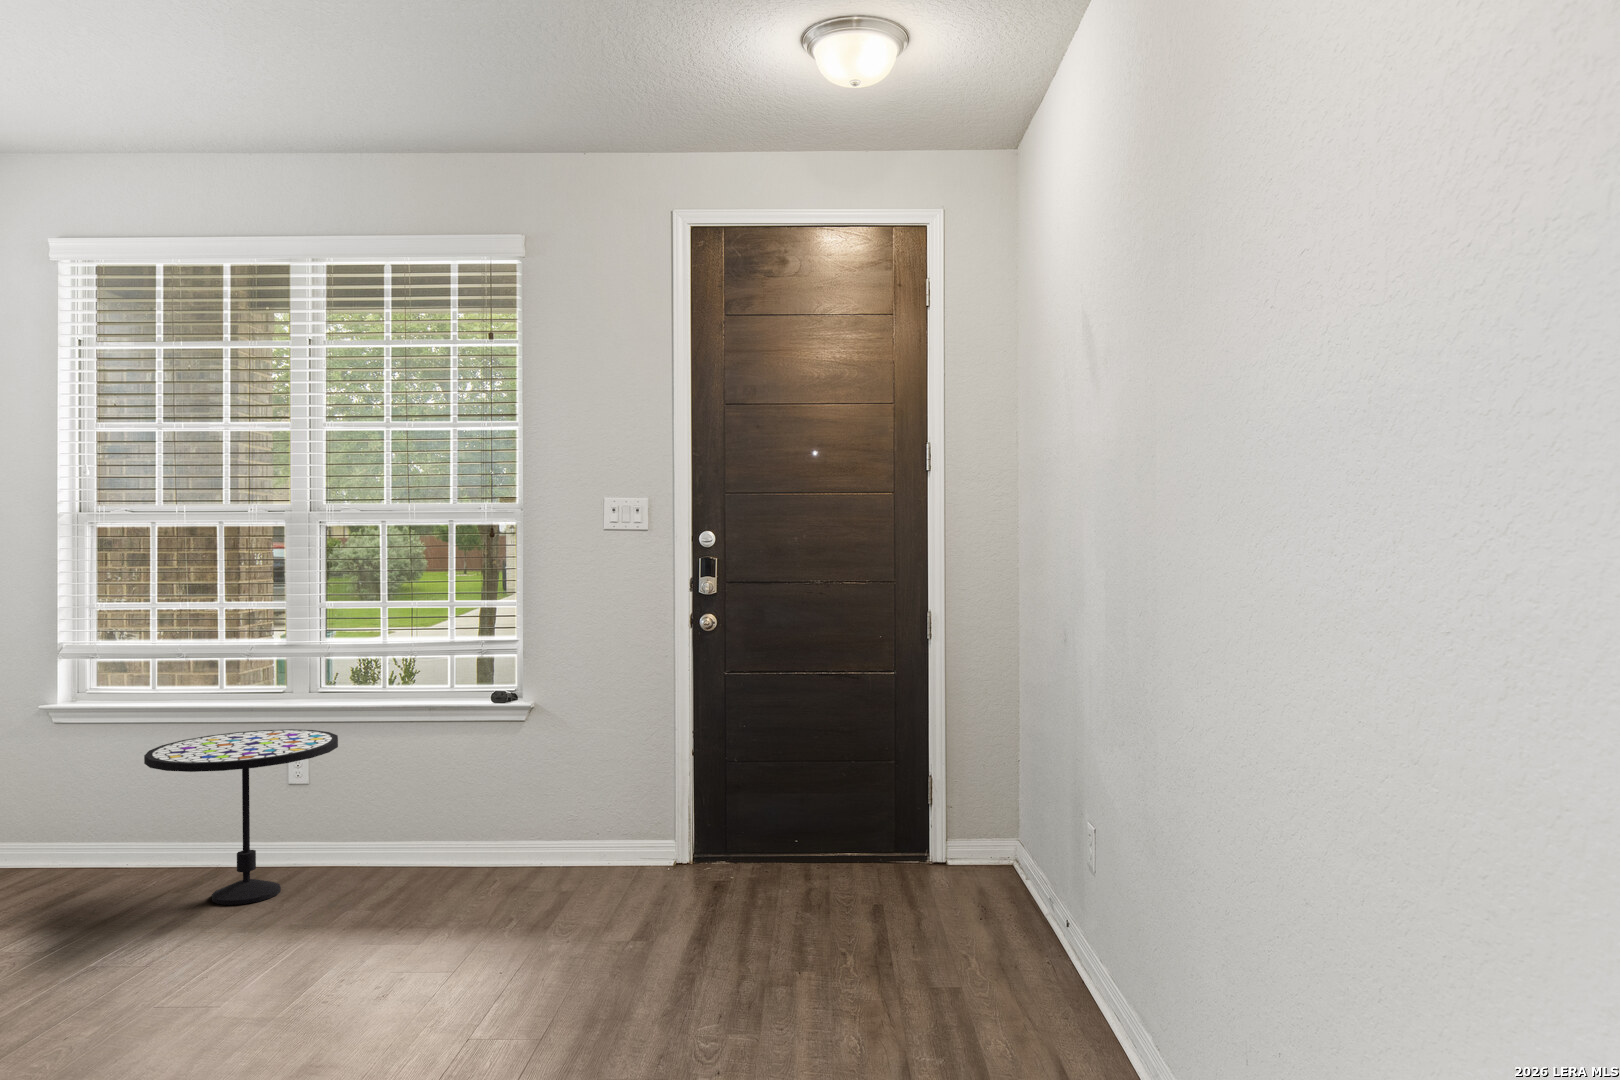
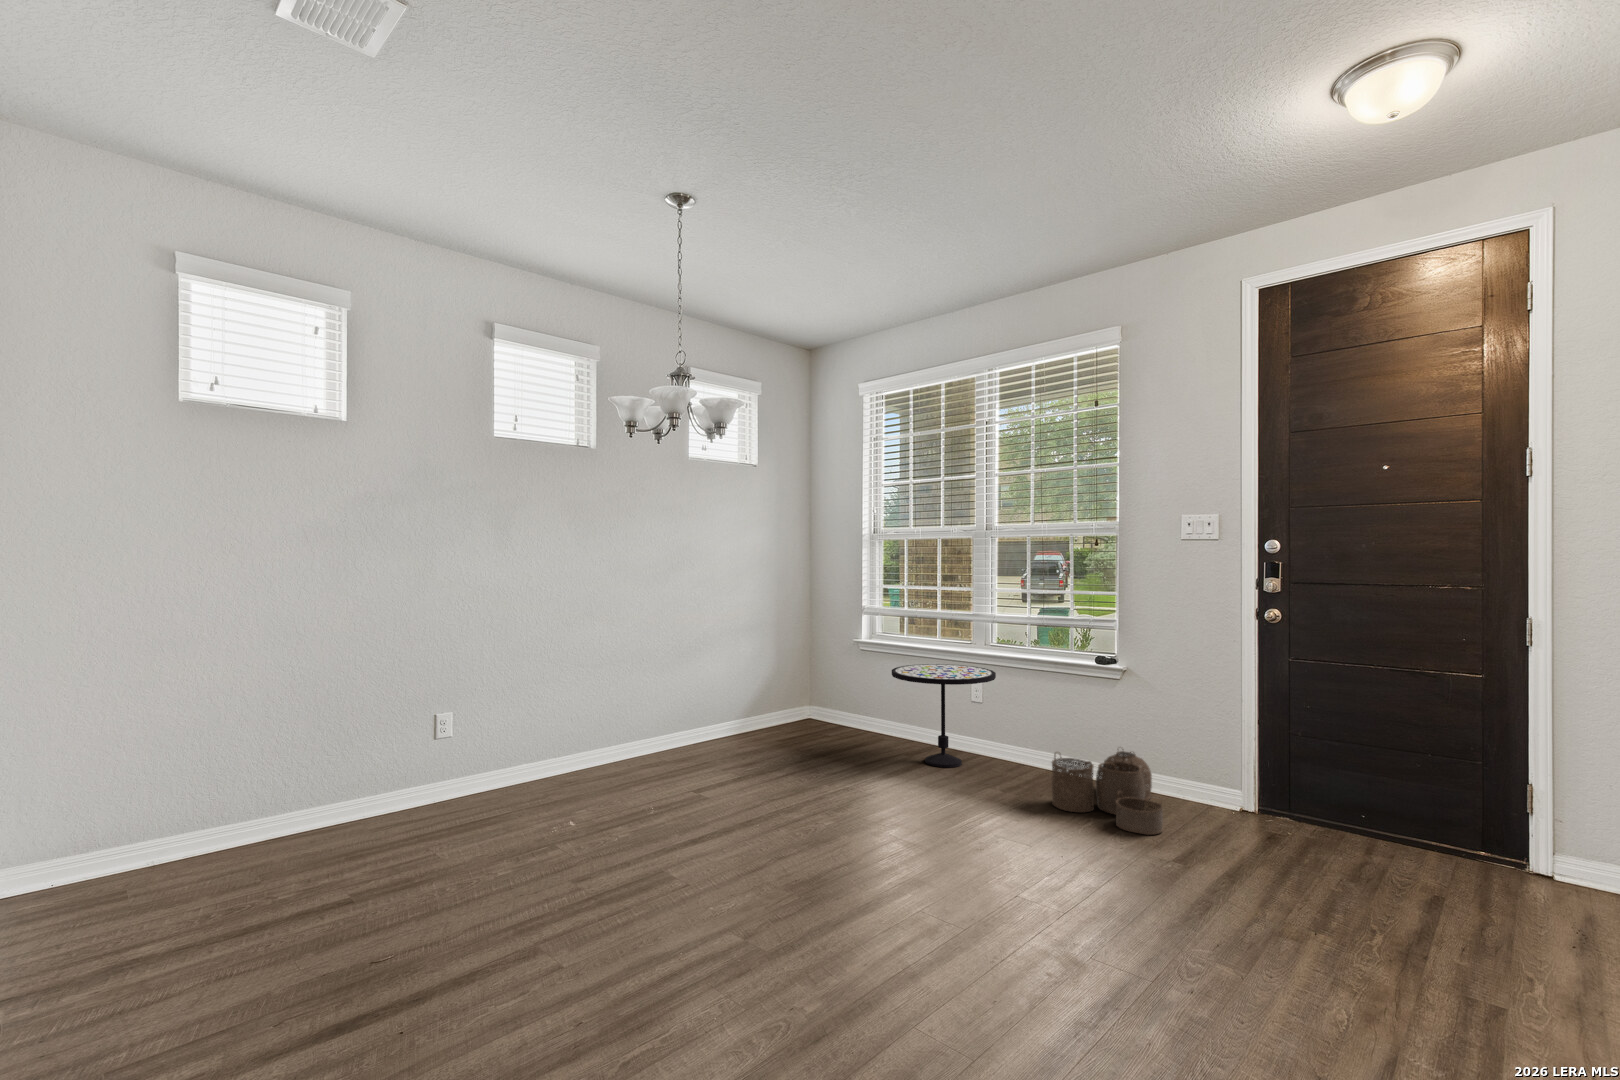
woven basket: none [446,814,602,929] -> present [1052,751,1163,835]

